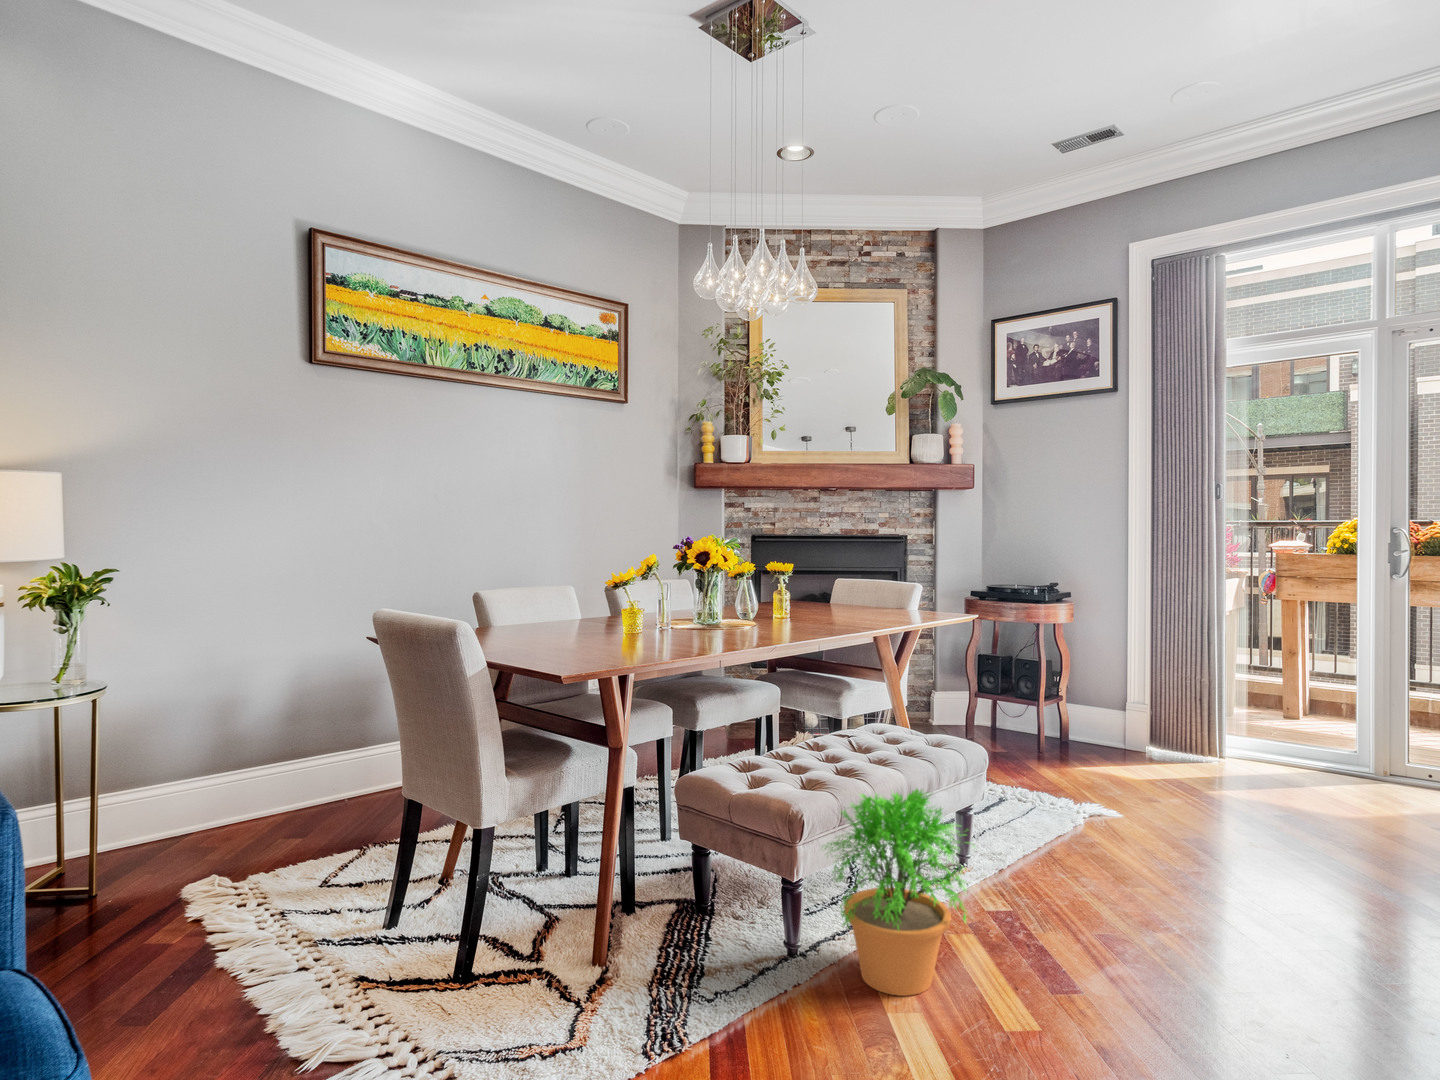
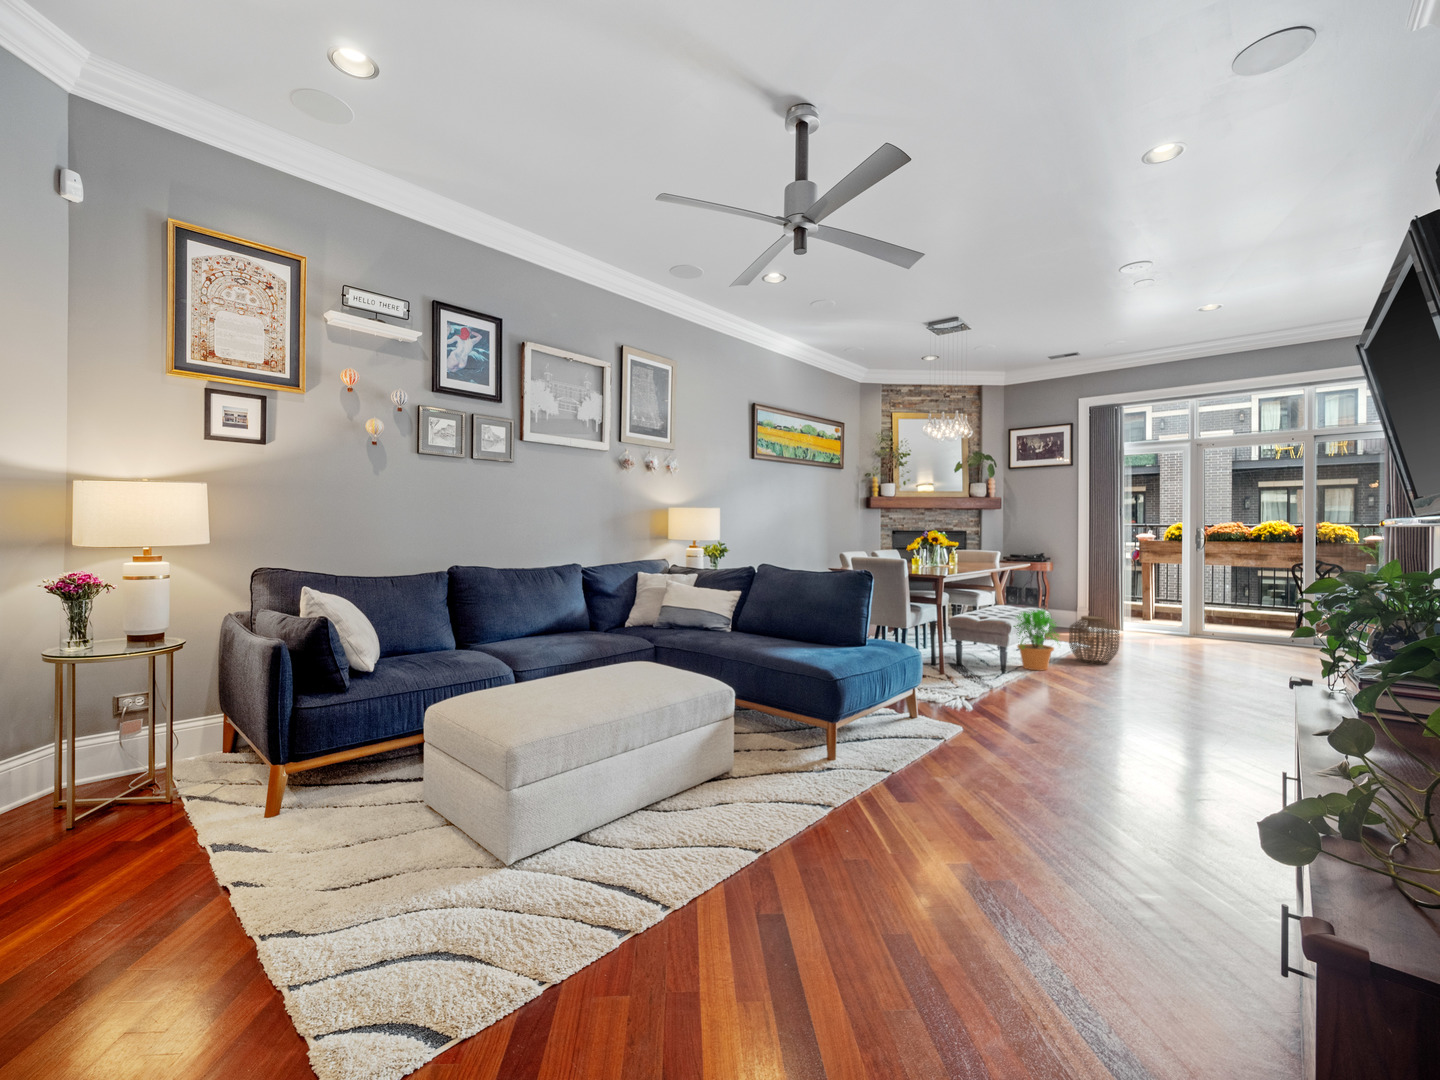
woven basket: none [1033,787,1174,944] -> present [1069,616,1119,664]

